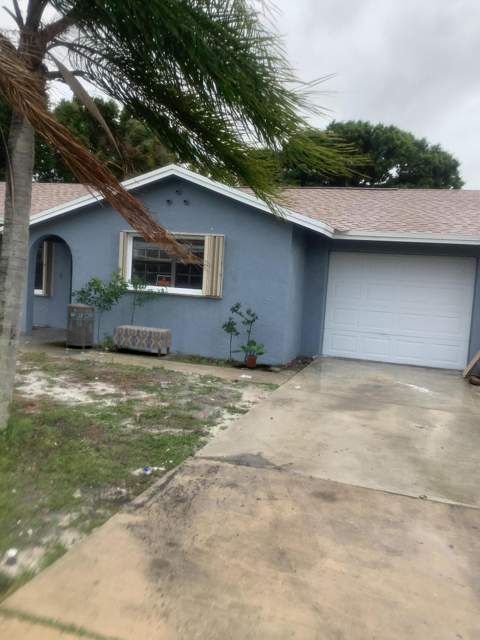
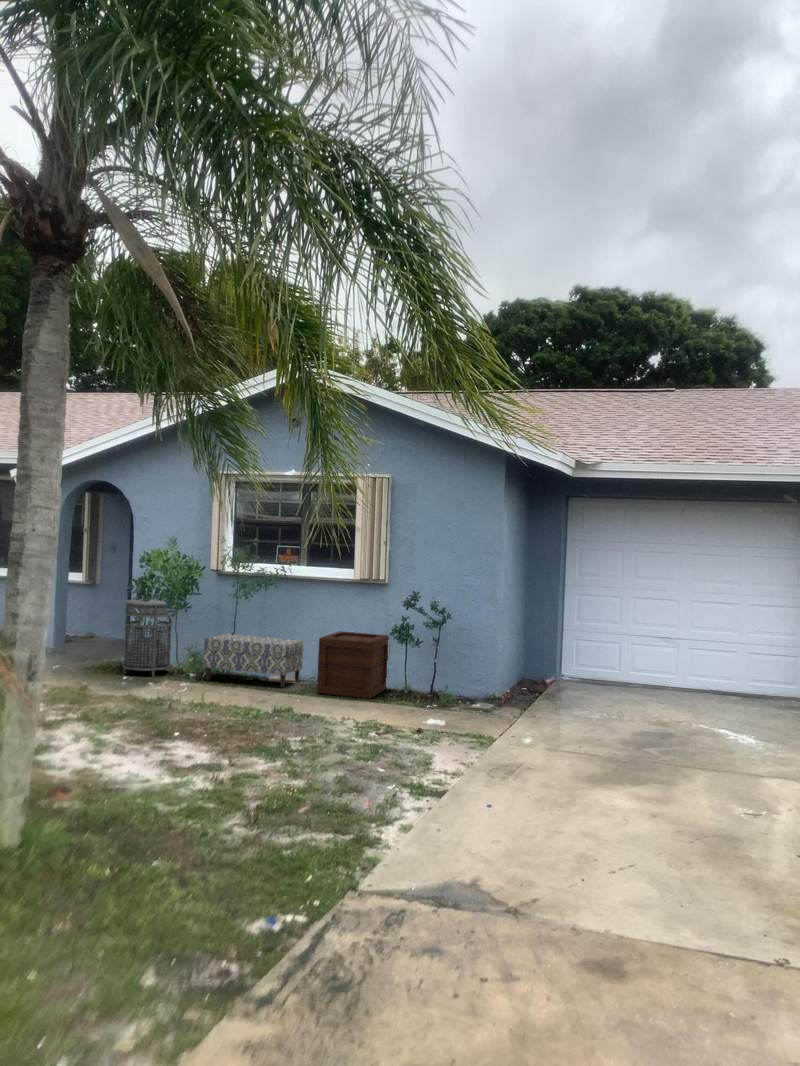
wooden crate: none [179,325,223,364] -> present [317,631,389,699]
potted plant: present [230,340,267,367] -> none [400,655,469,704]

